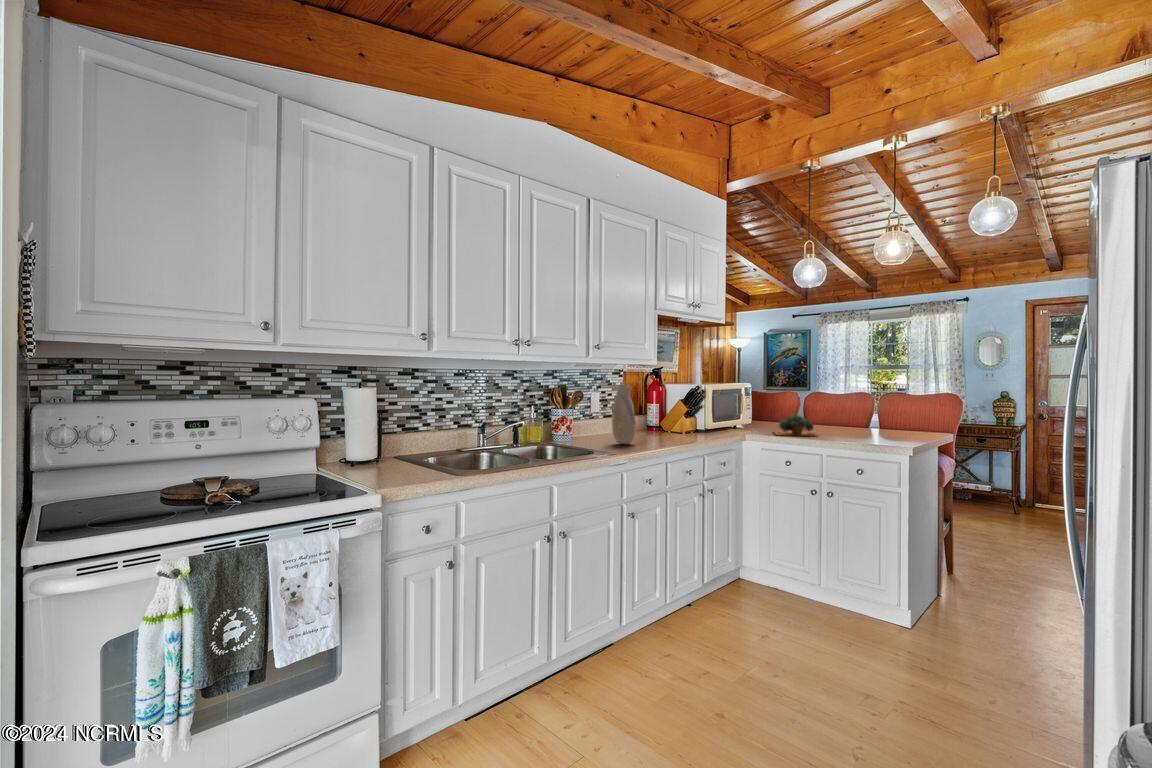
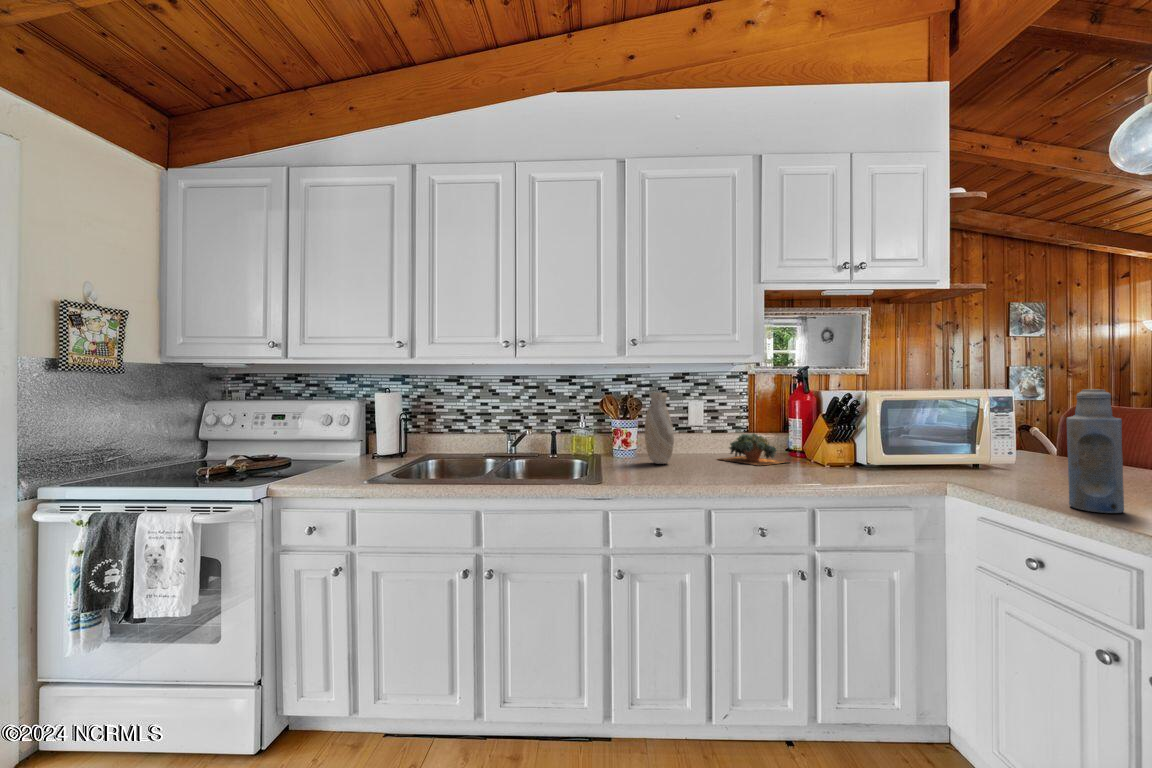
bottle: none [852,385,873,442] -> present [1067,389,1124,513]
succulent plant: present [773,415,817,436] -> present [719,433,788,466]

